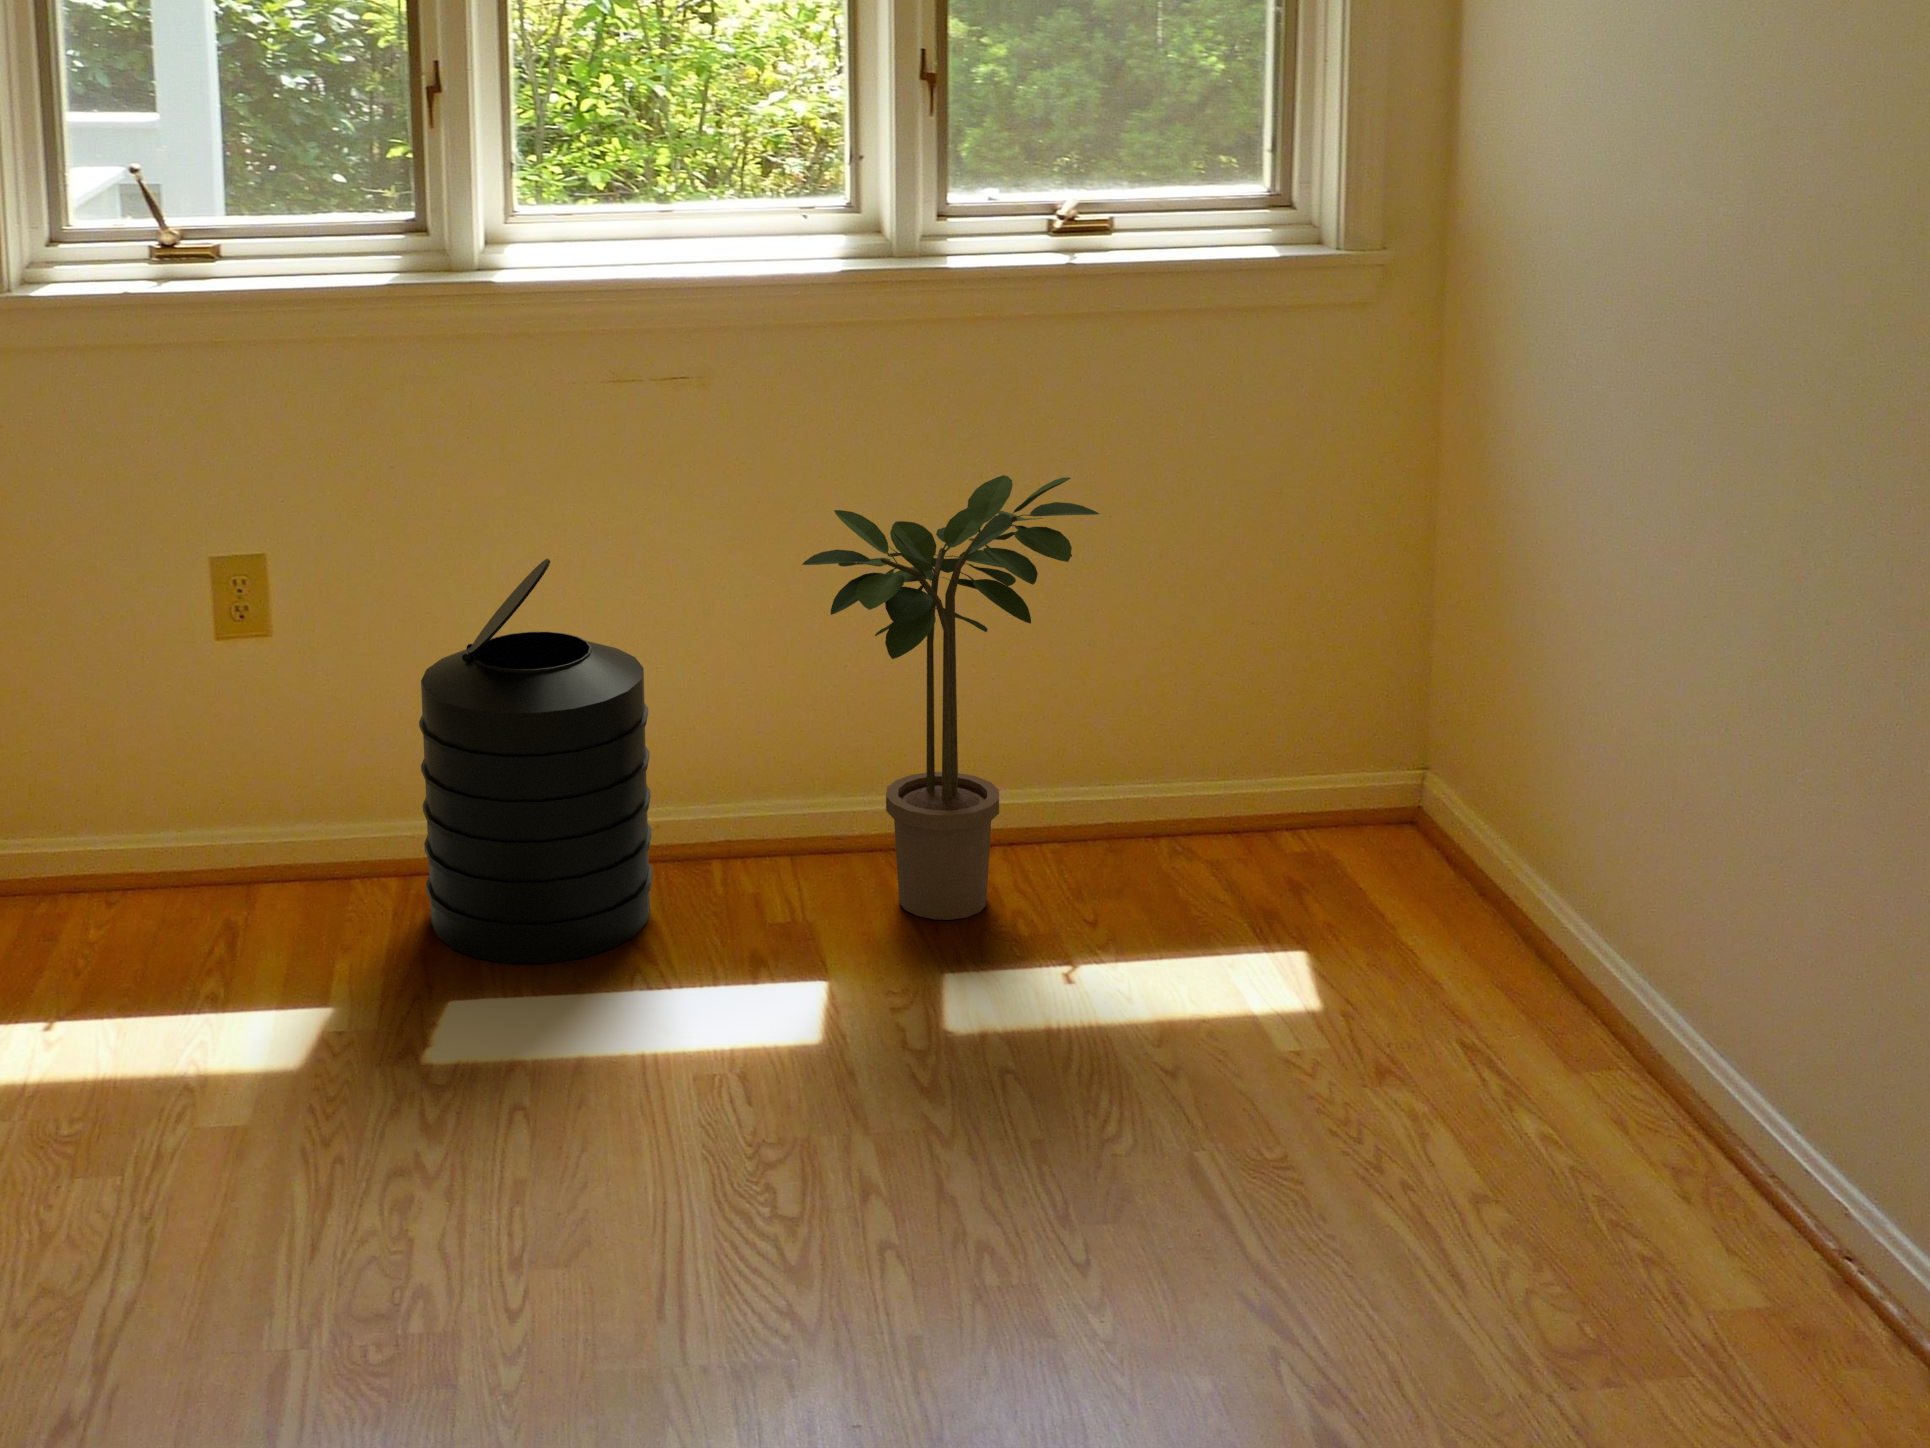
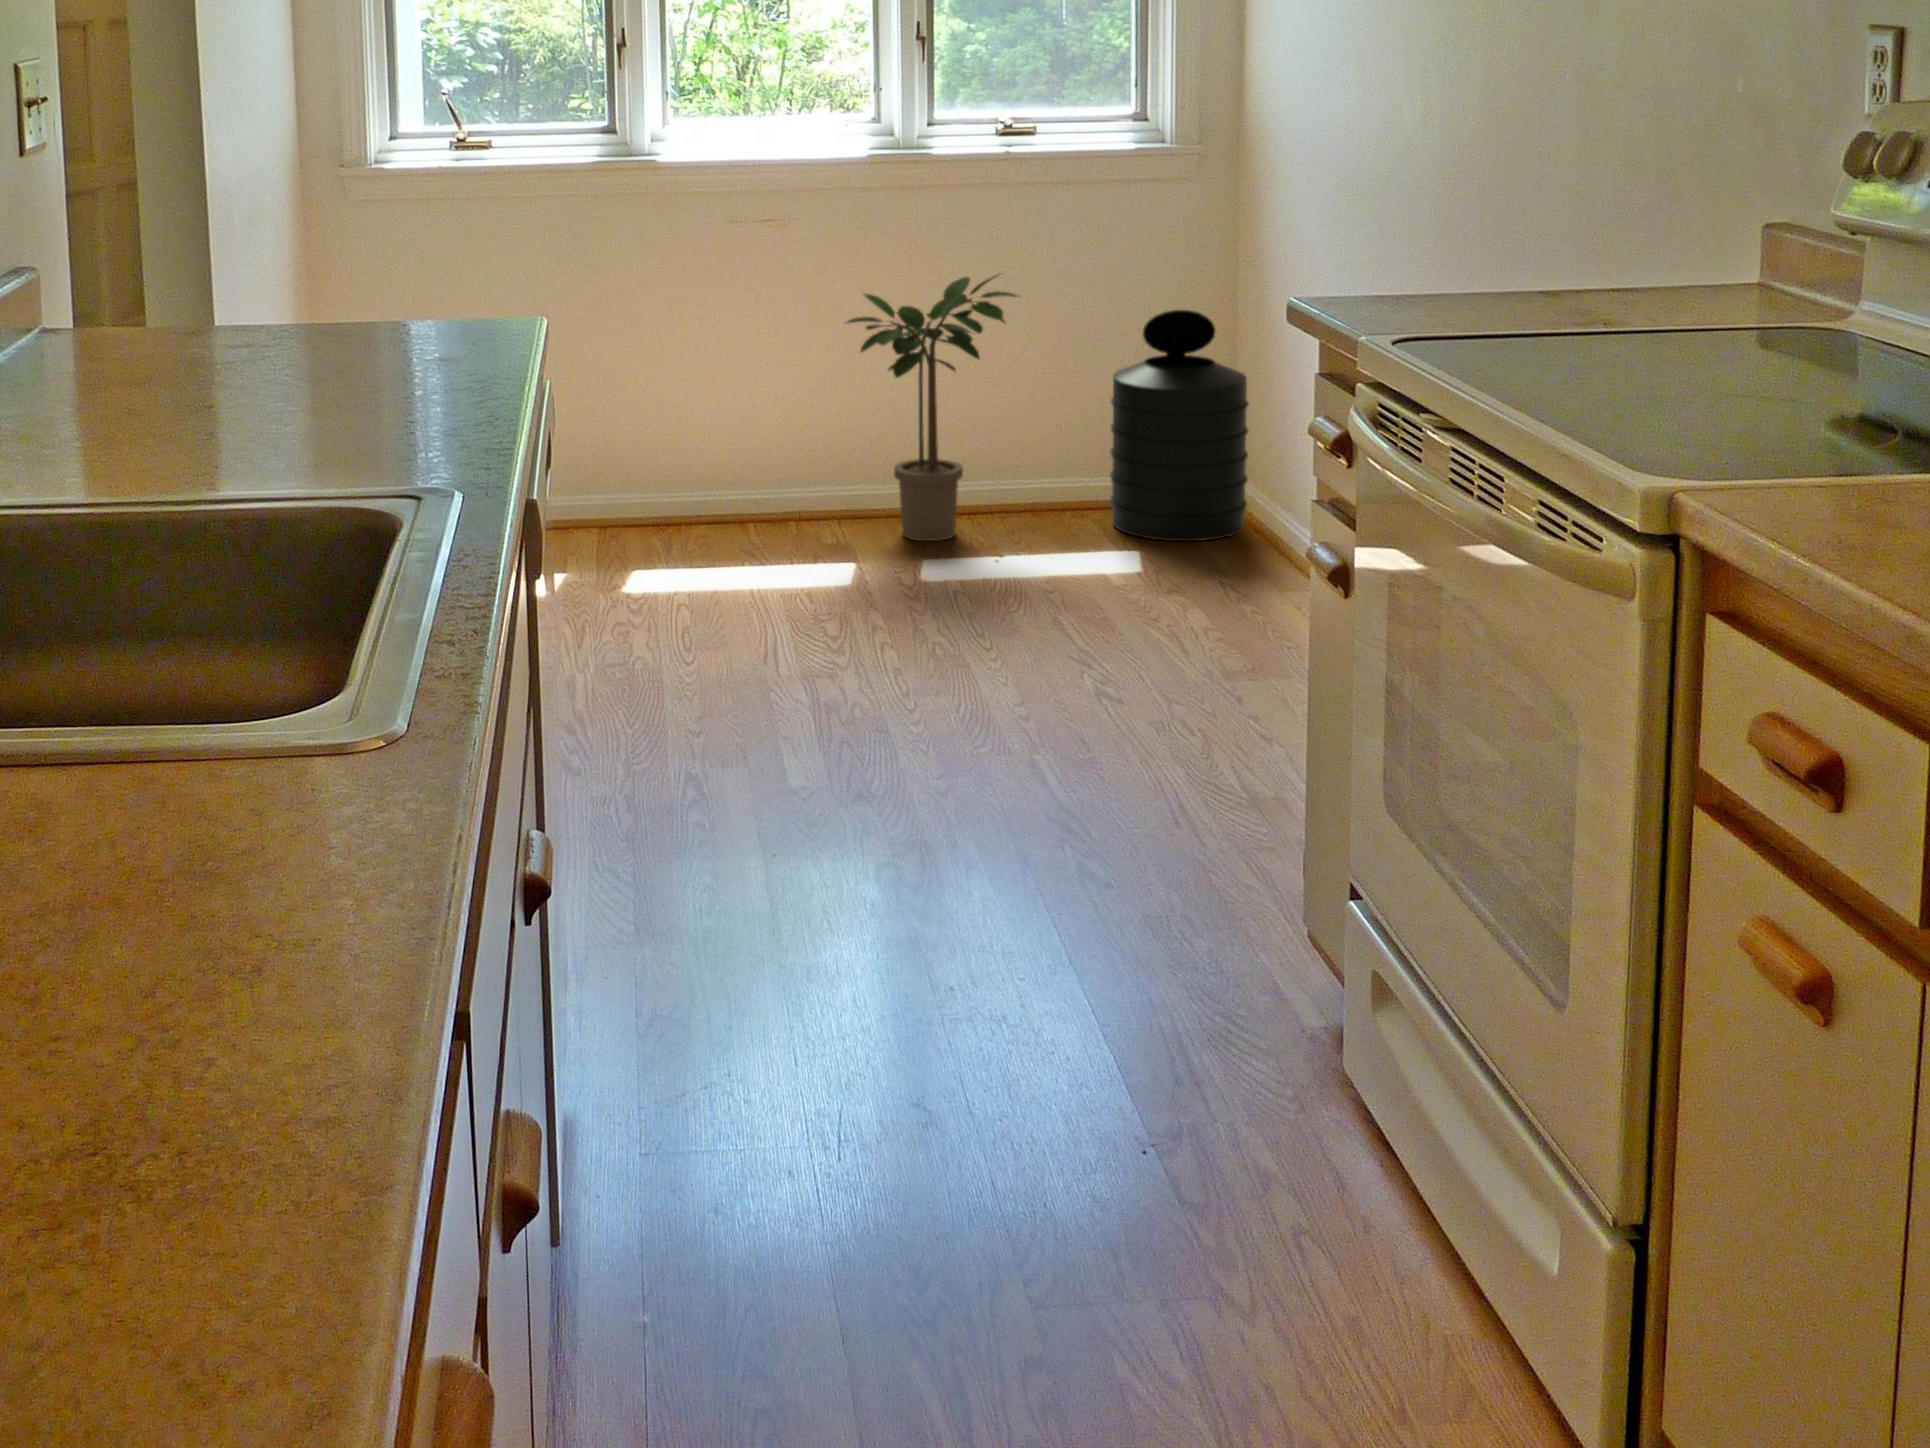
trash can: present [419,559,653,964] -> present [1110,310,1249,541]

